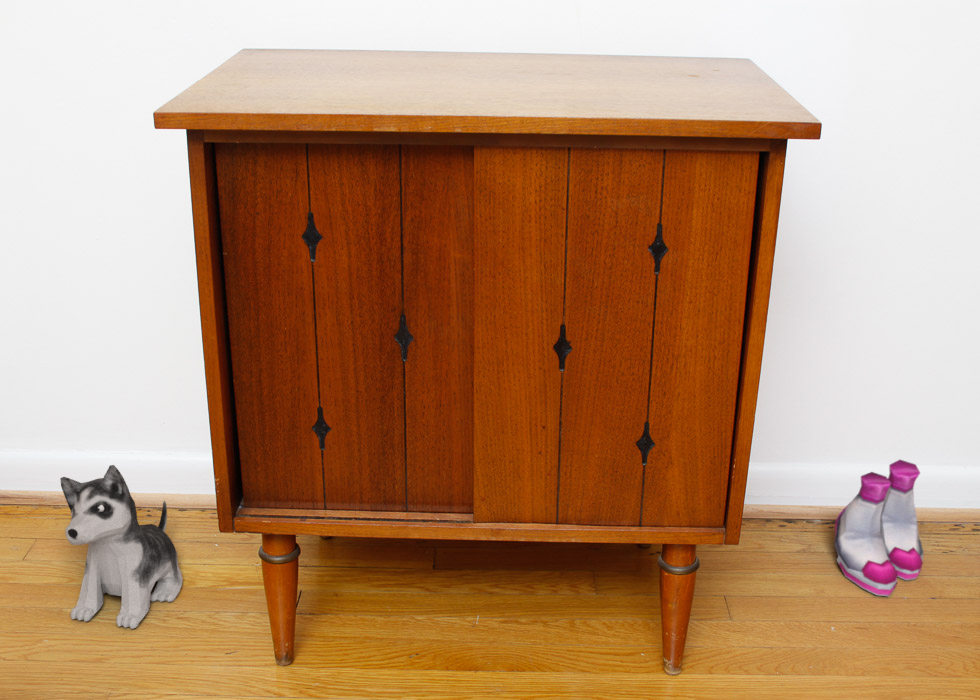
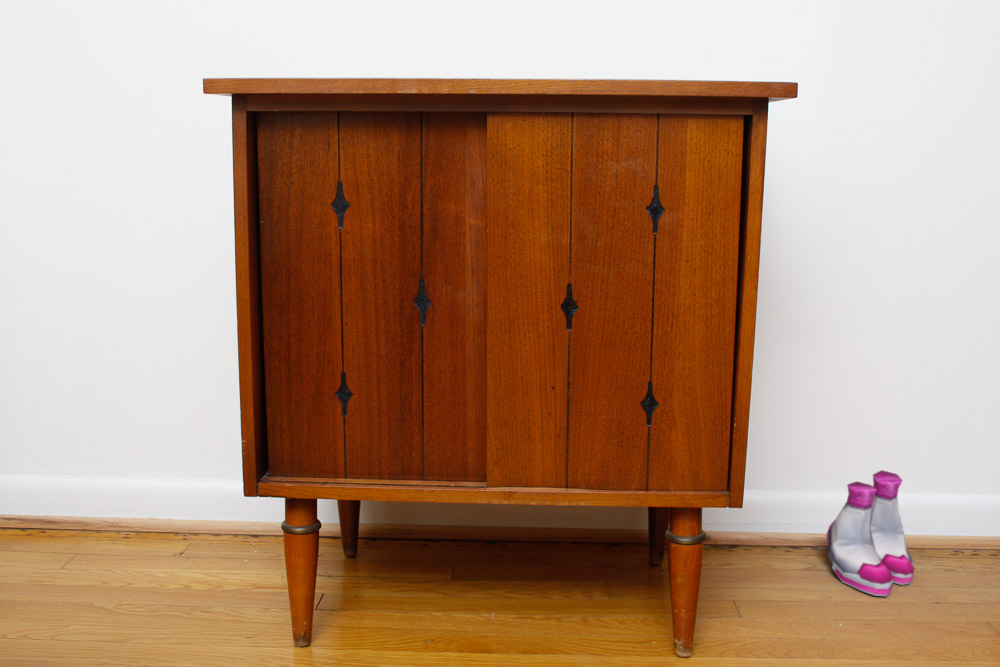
plush toy: present [60,465,183,629] -> none [95,455,208,620]

